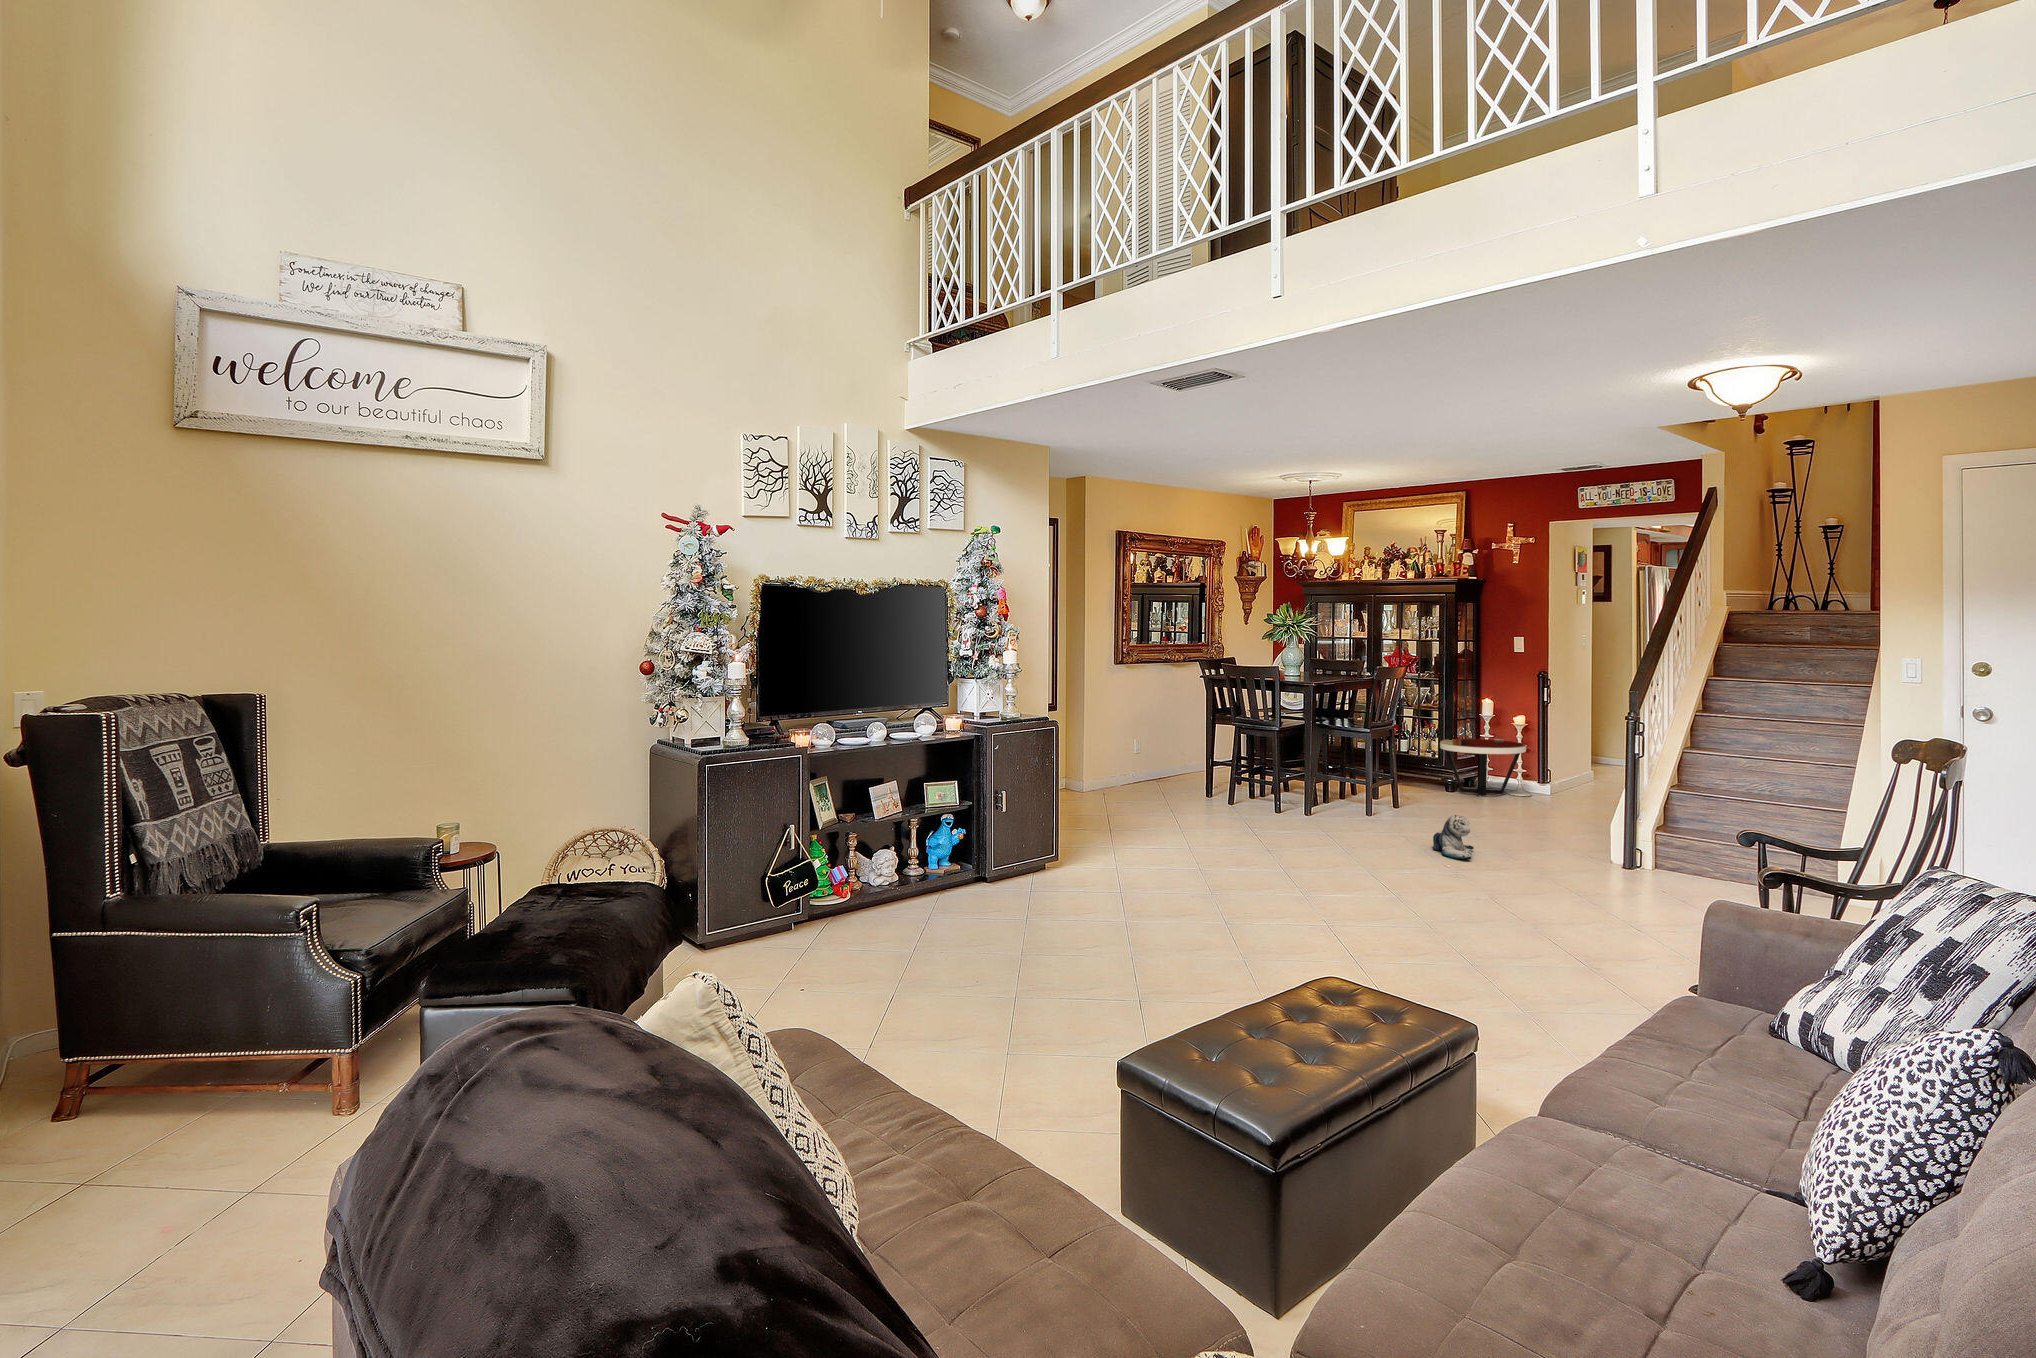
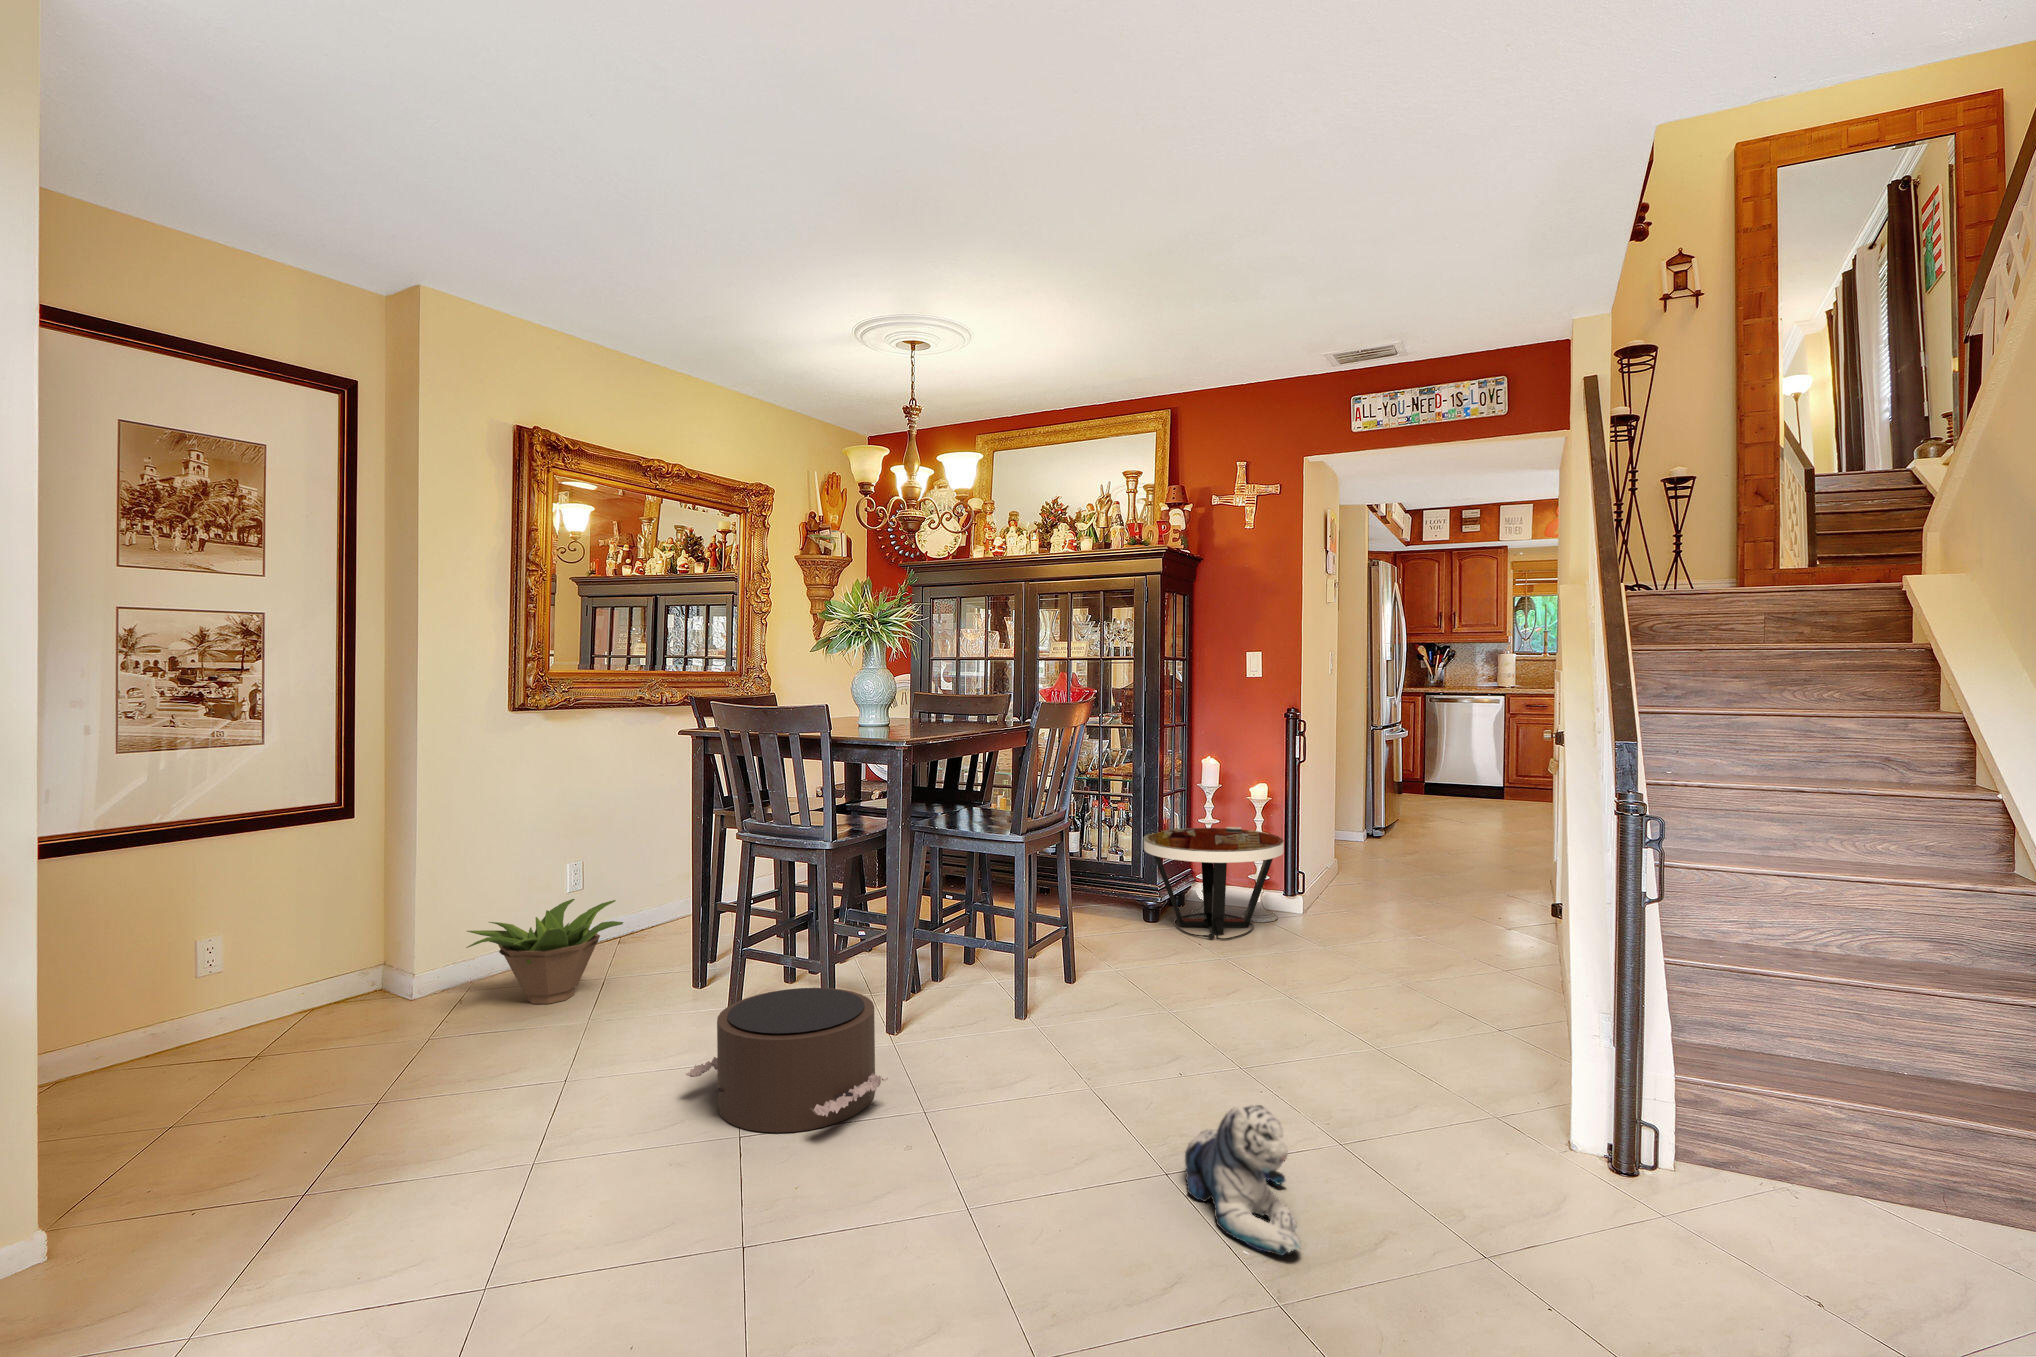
decorative plant: none [1105,753,1175,795] -> present [466,899,623,1004]
pouf: none [1225,783,1310,829] -> present [686,988,888,1133]

